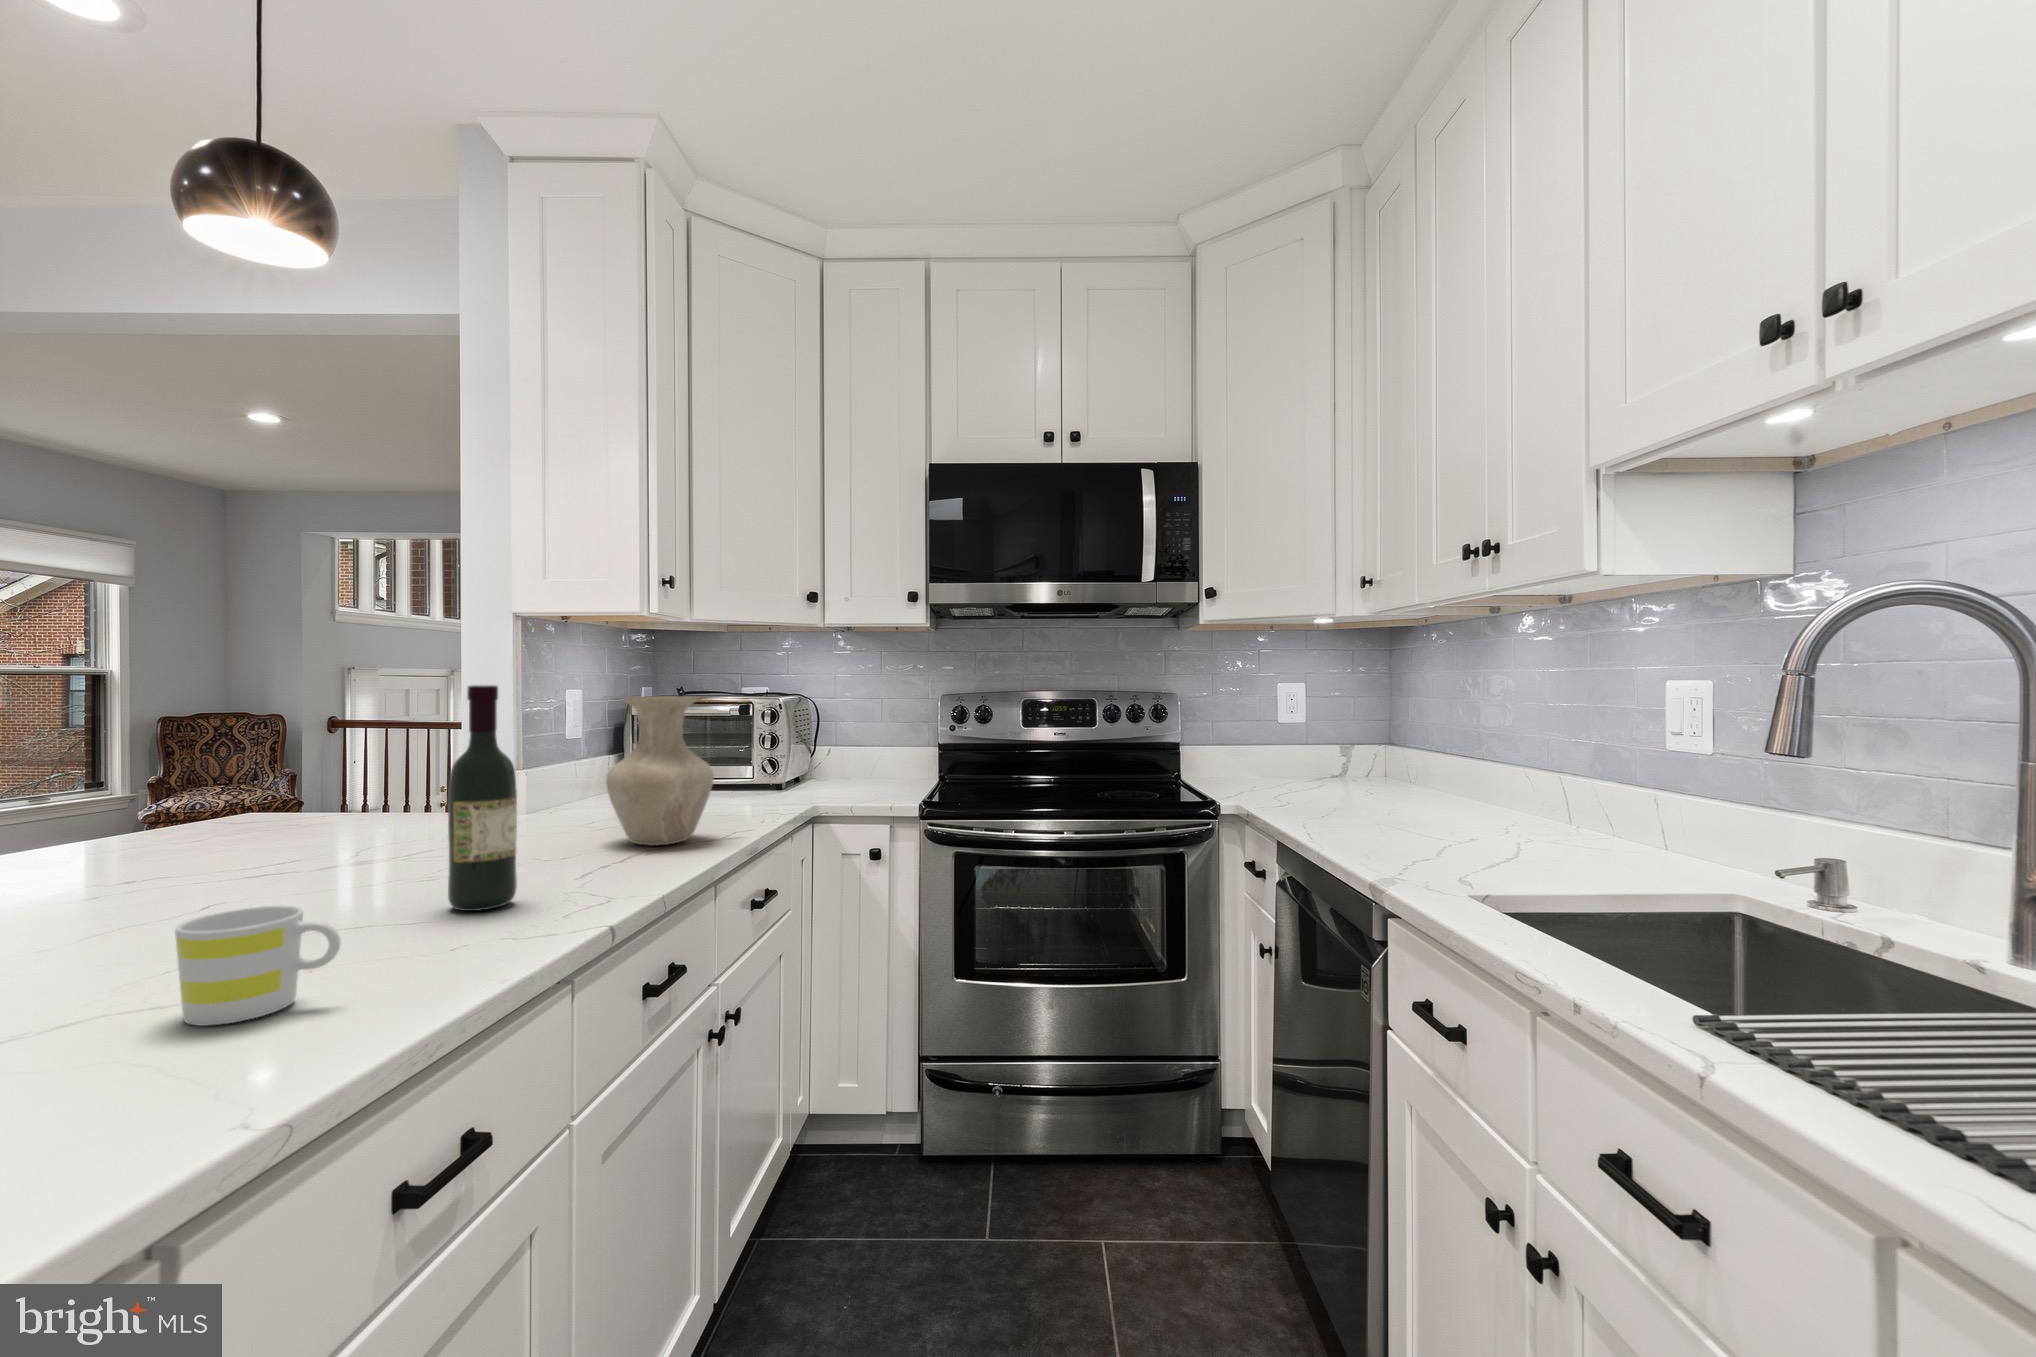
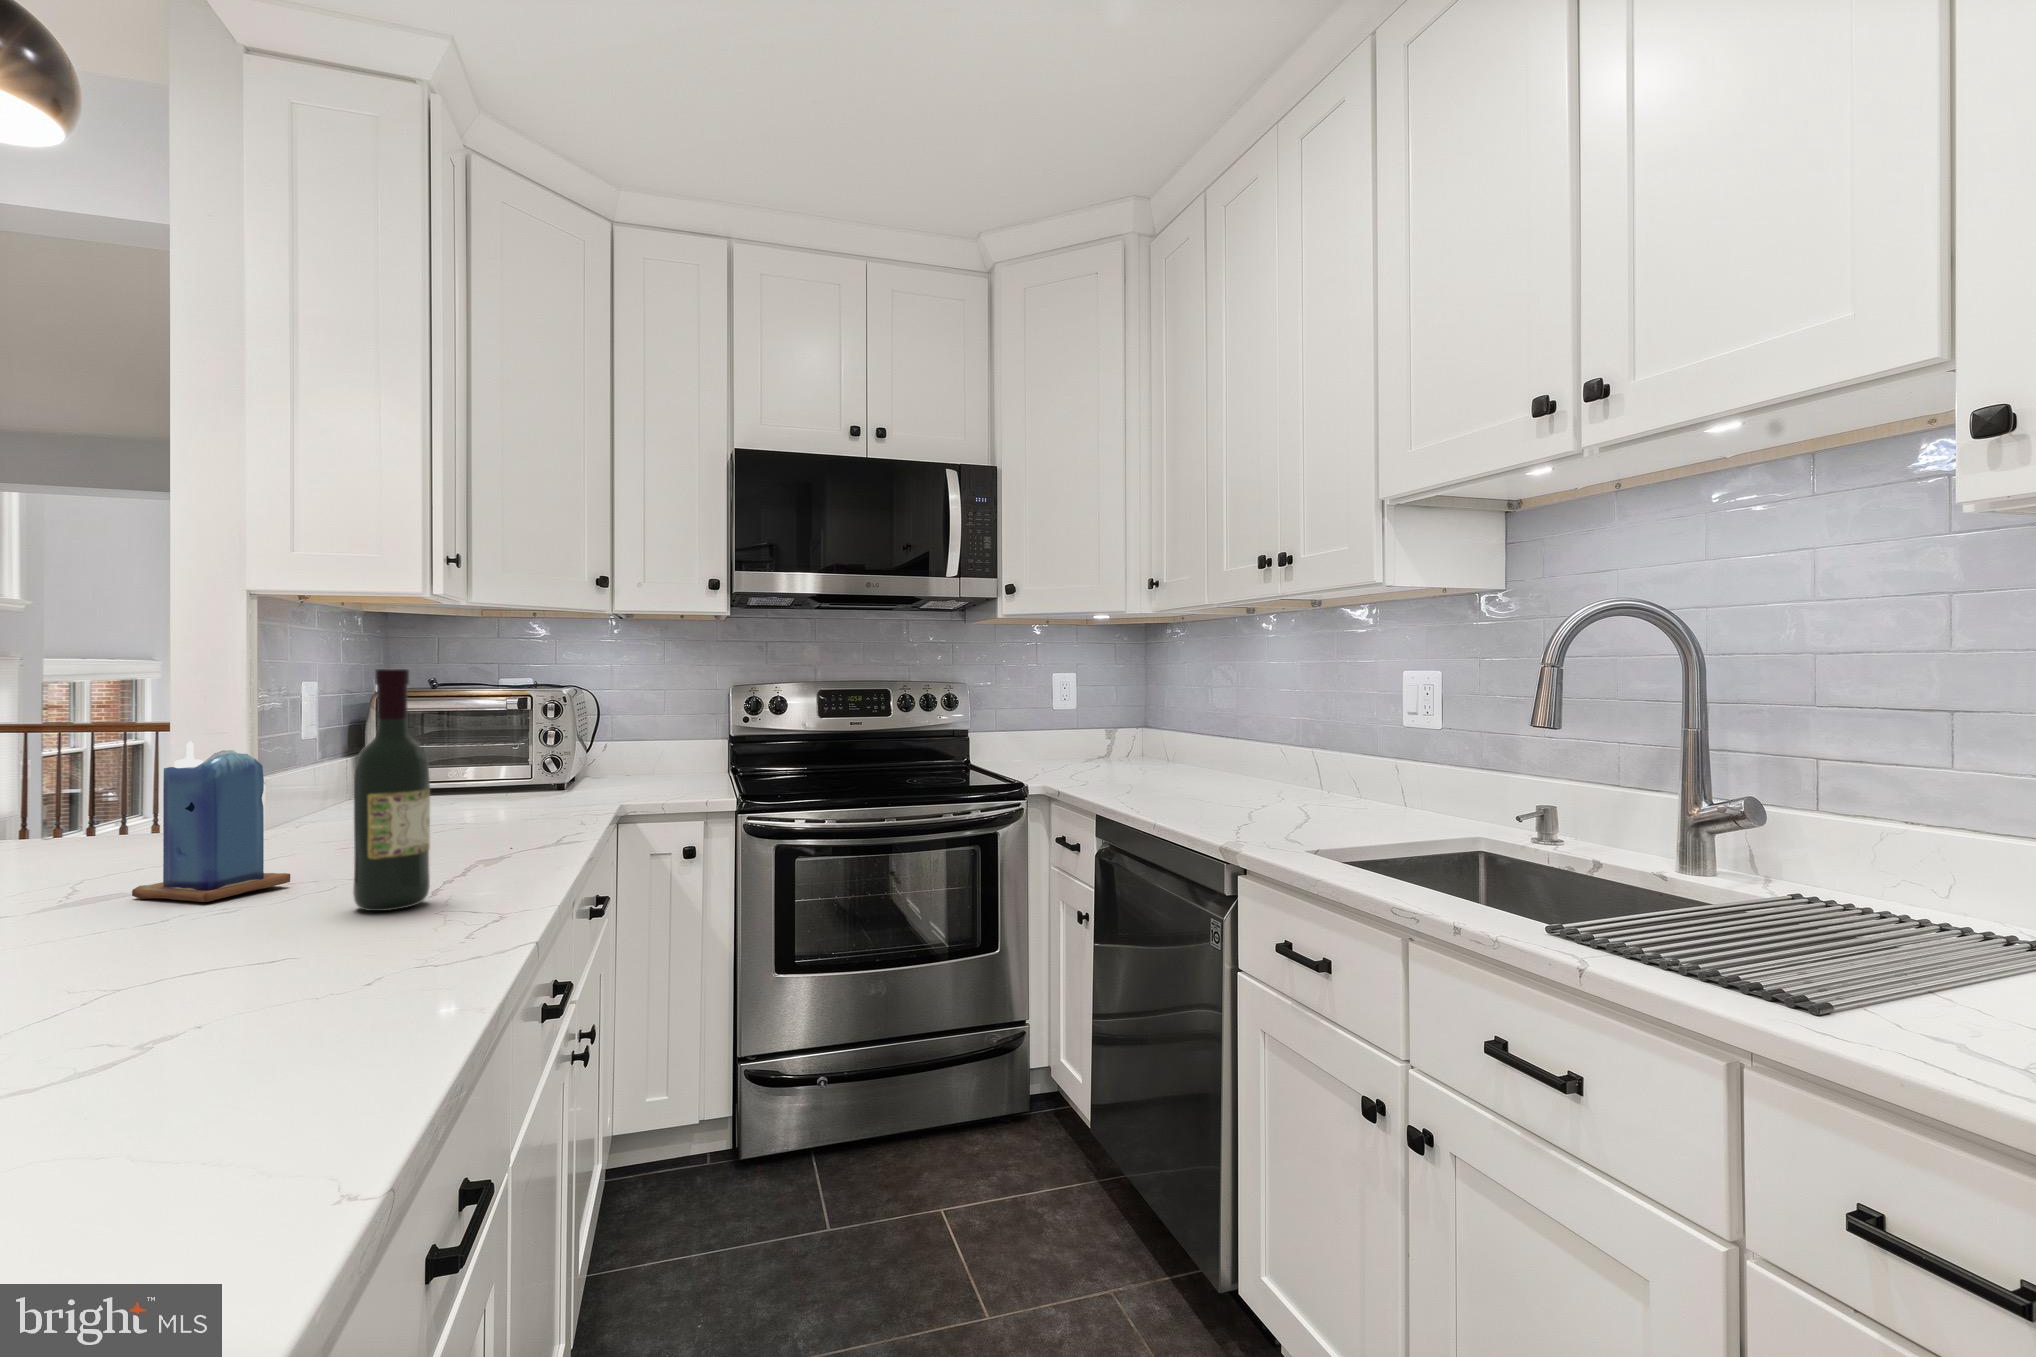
vase: present [606,696,714,846] -> none [438,685,562,845]
candle: none [327,746,444,888] -> present [132,741,290,902]
mug: present [175,906,341,1026] -> none [210,894,383,1018]

